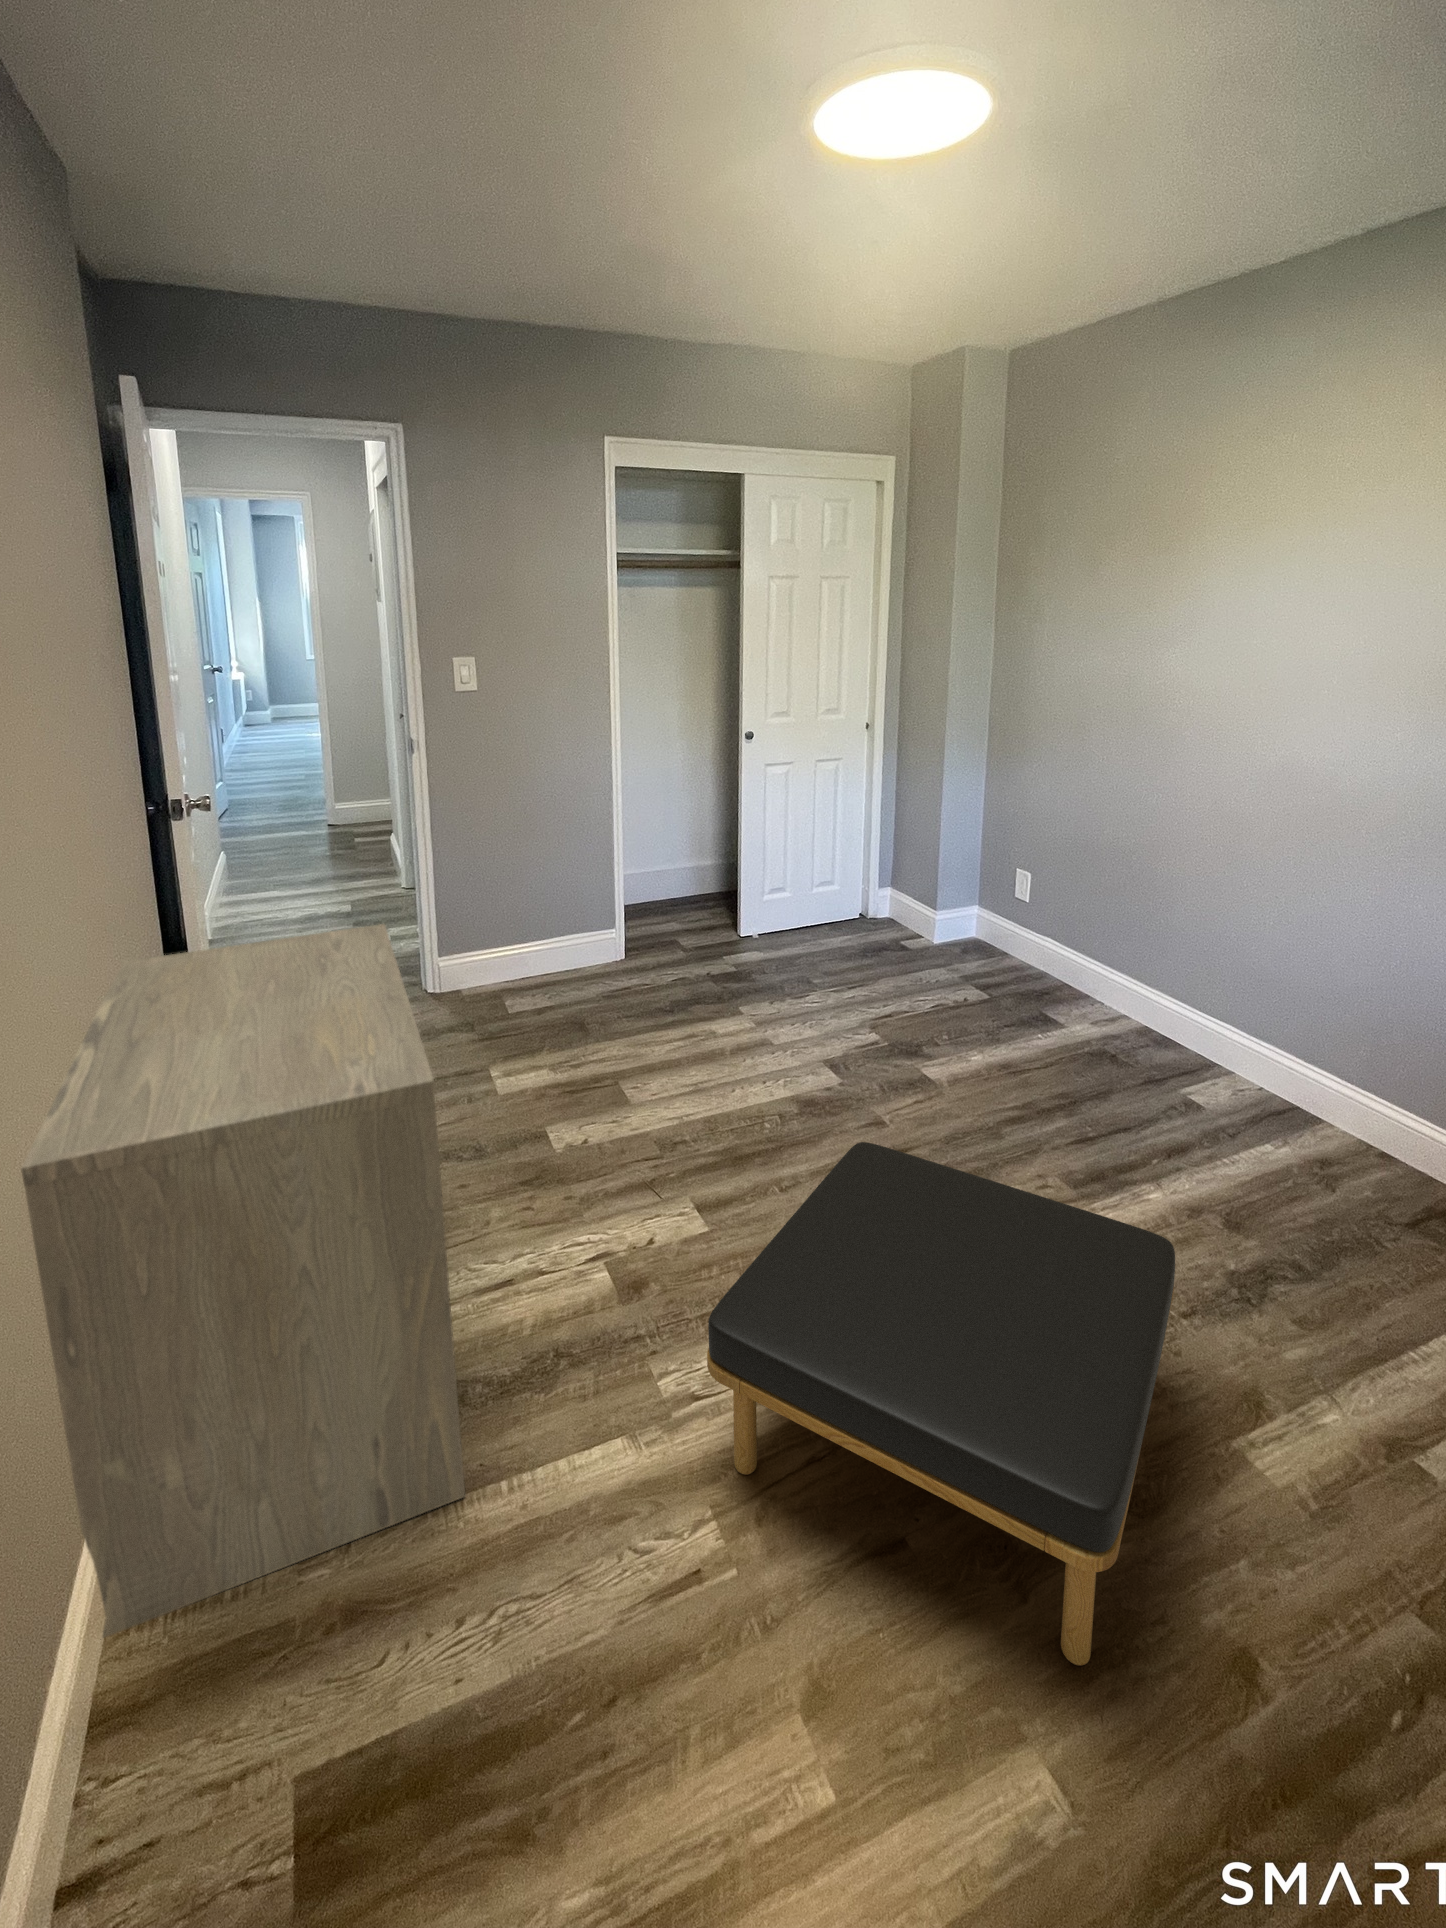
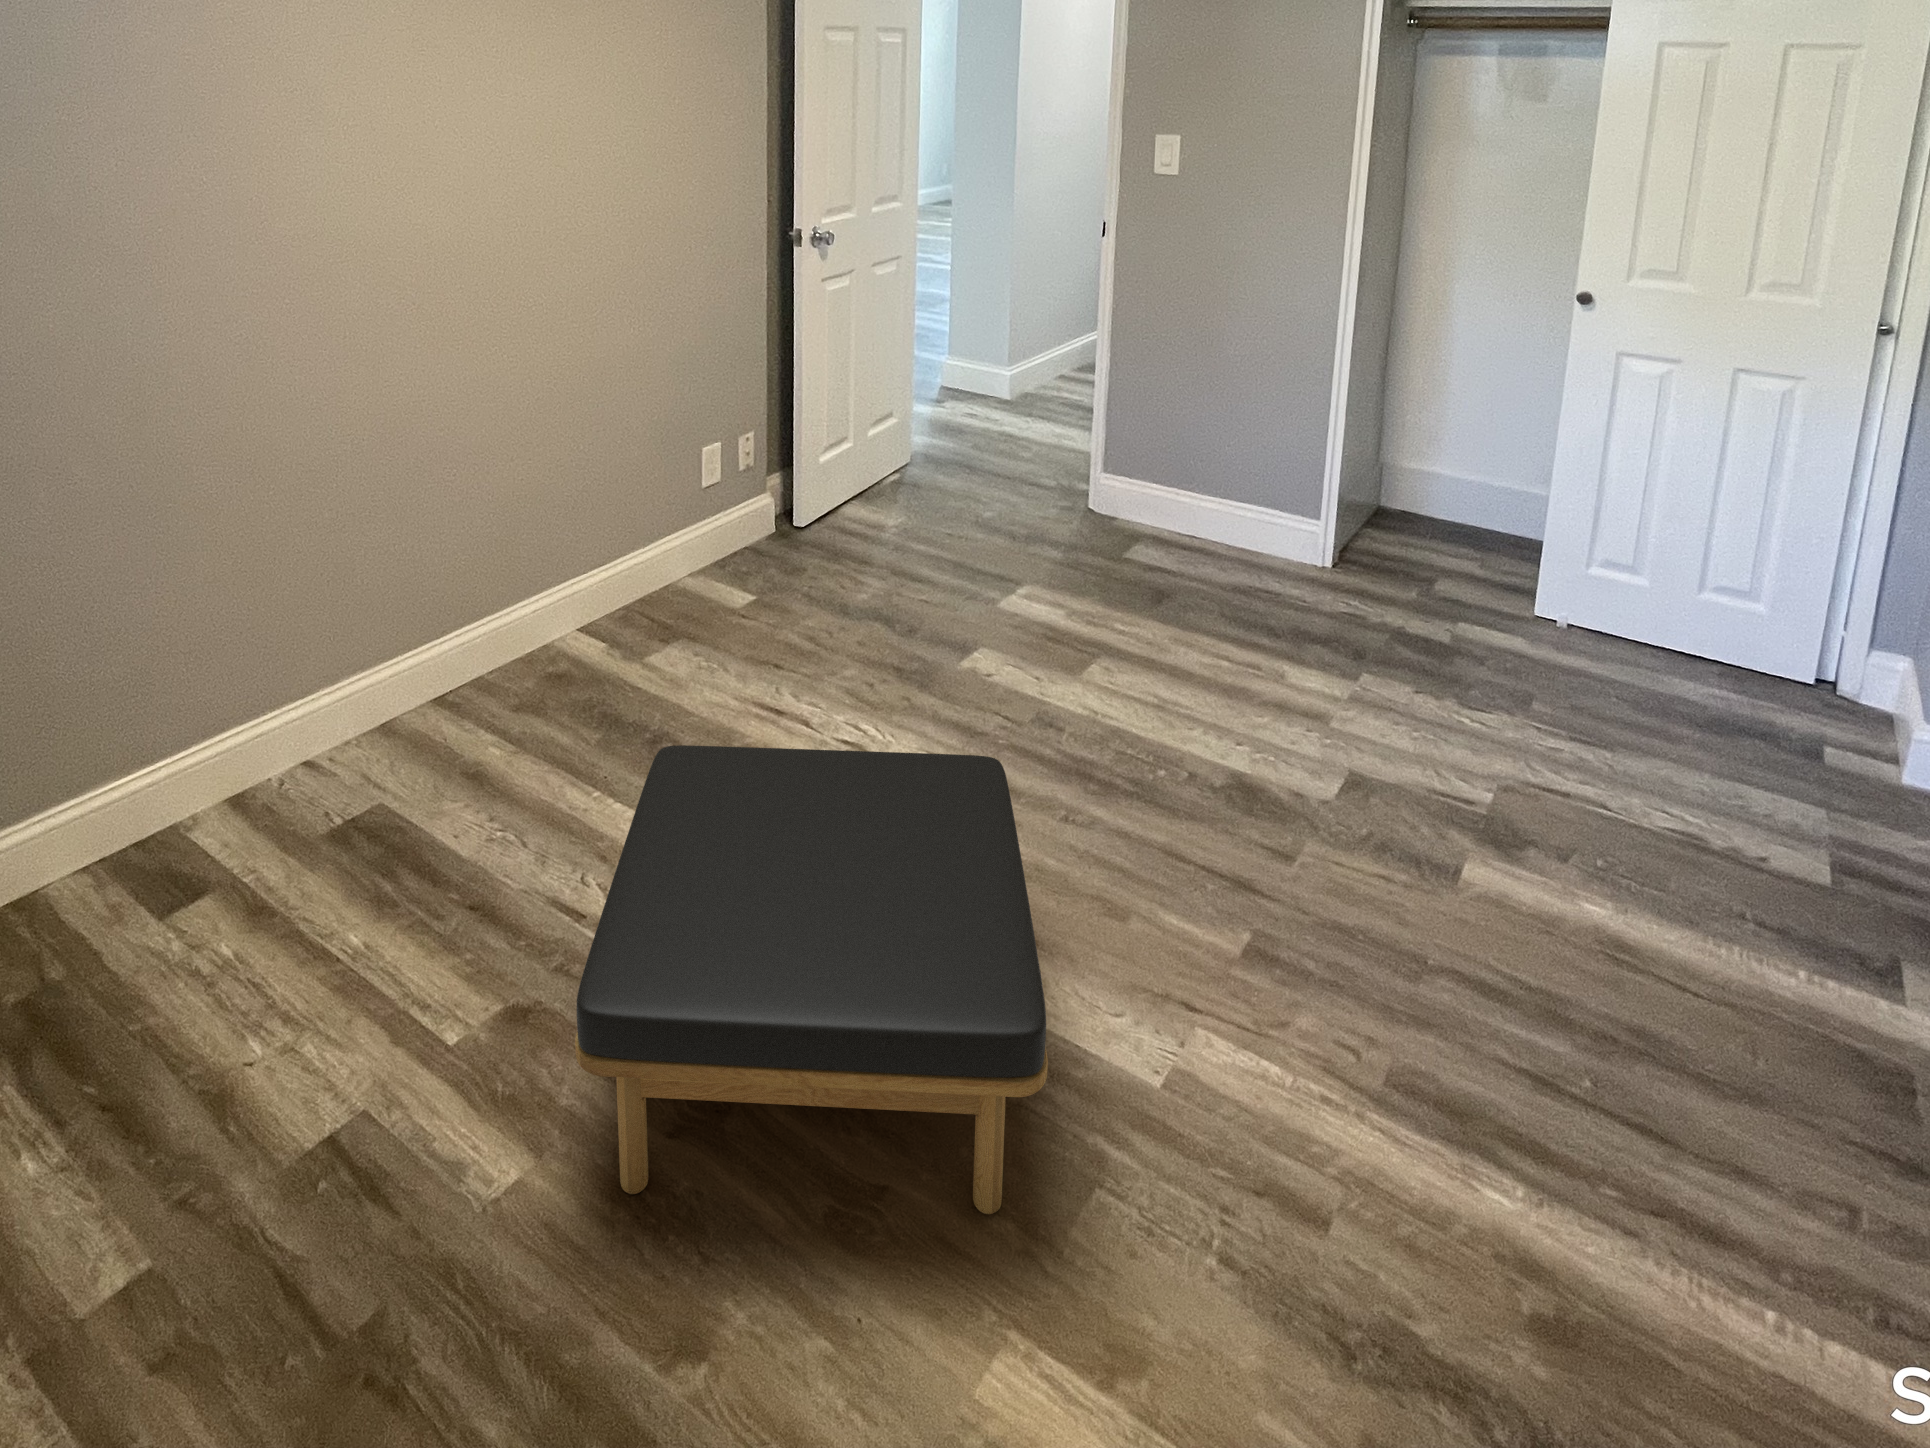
dresser: present [21,924,465,1638] -> none [411,342,802,784]

